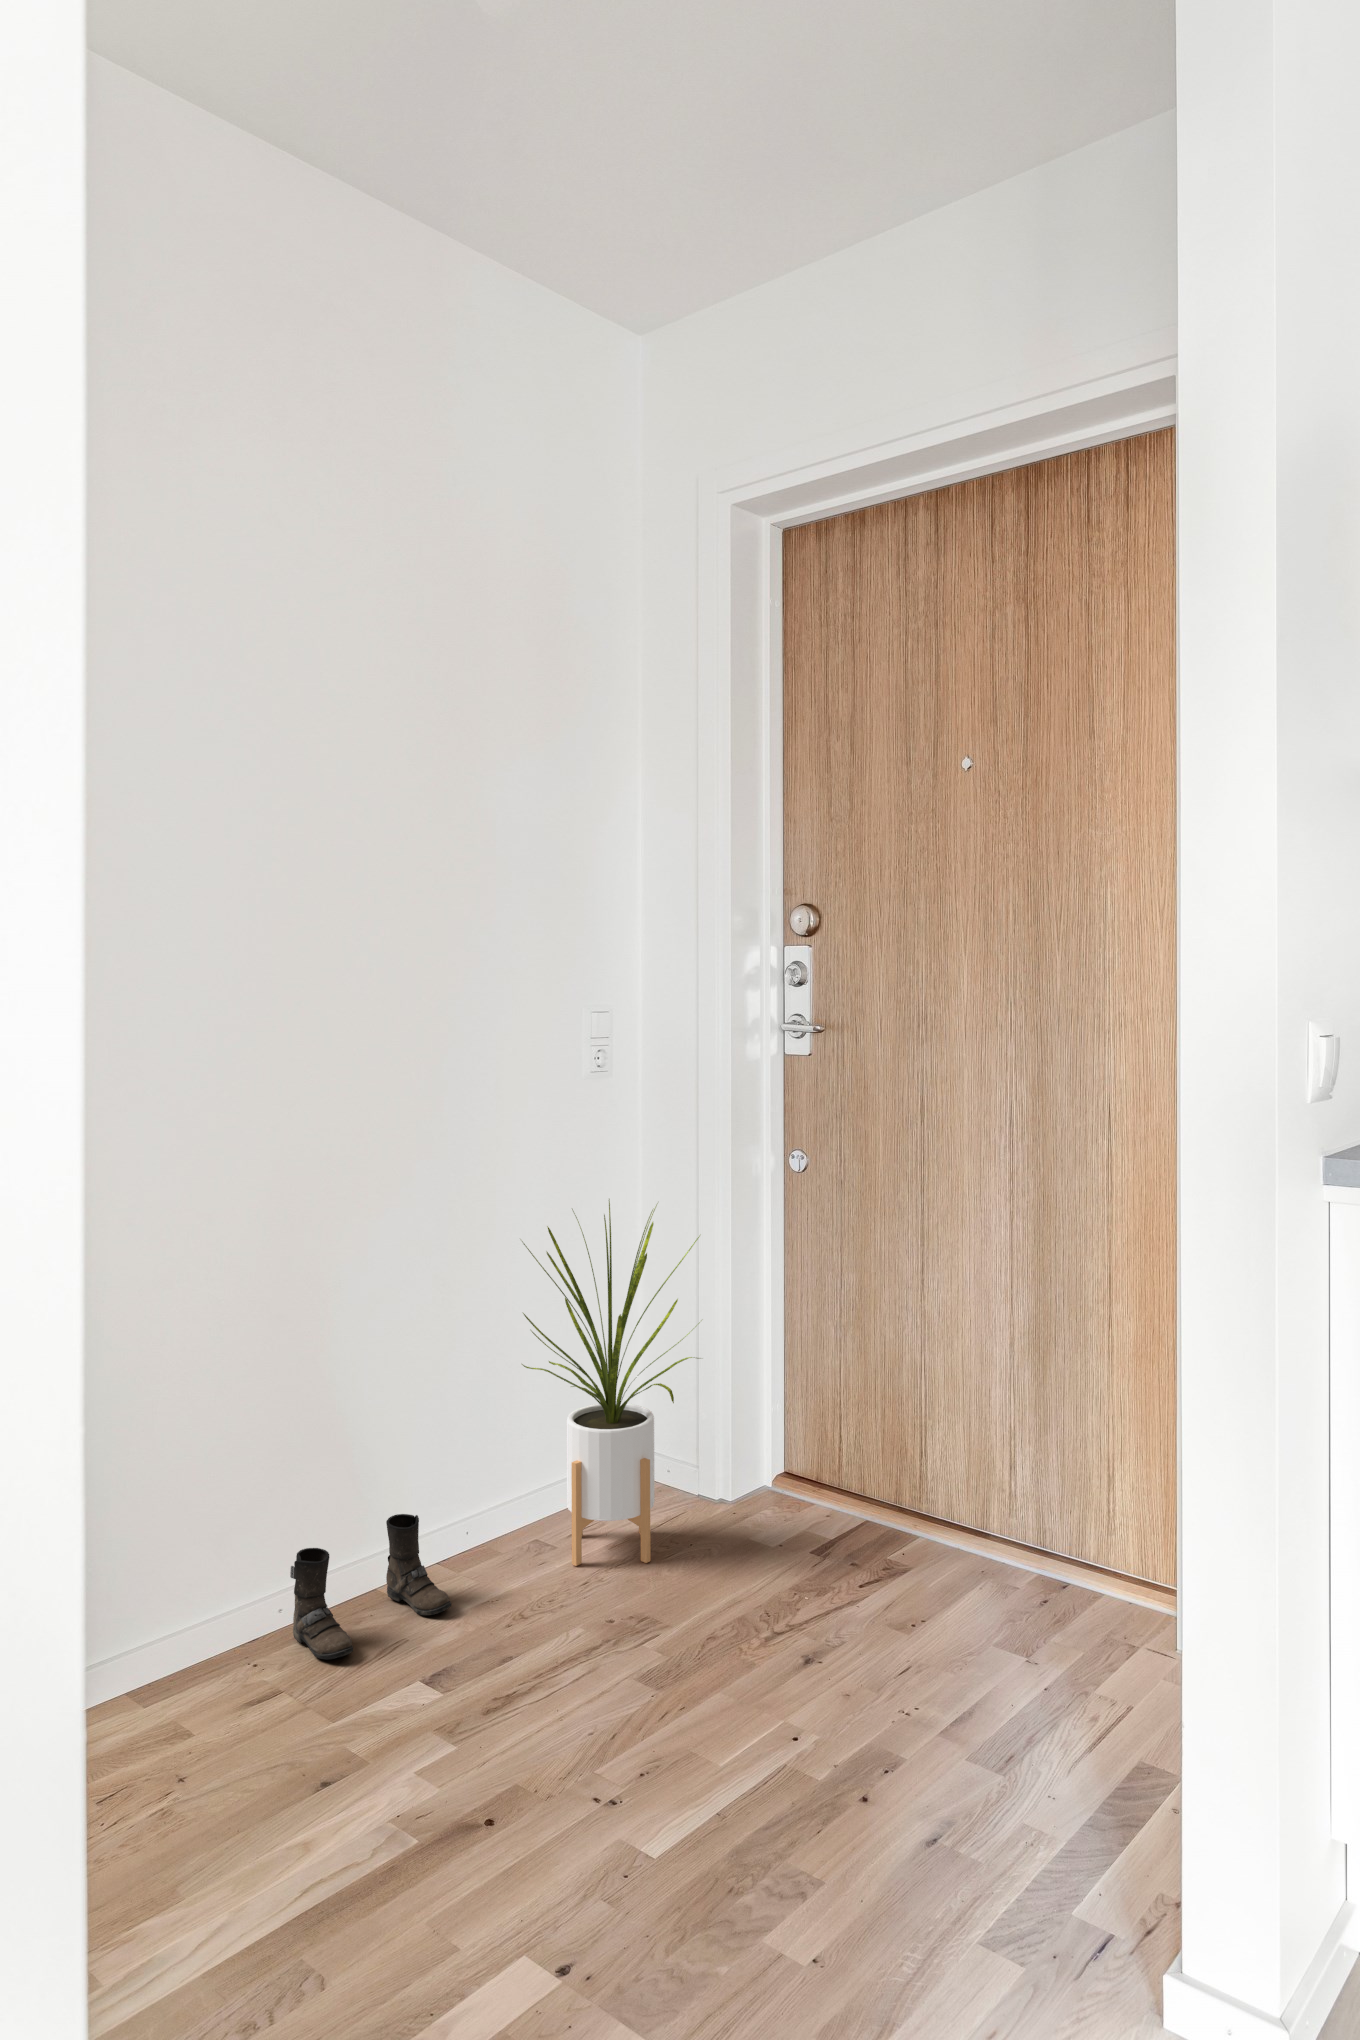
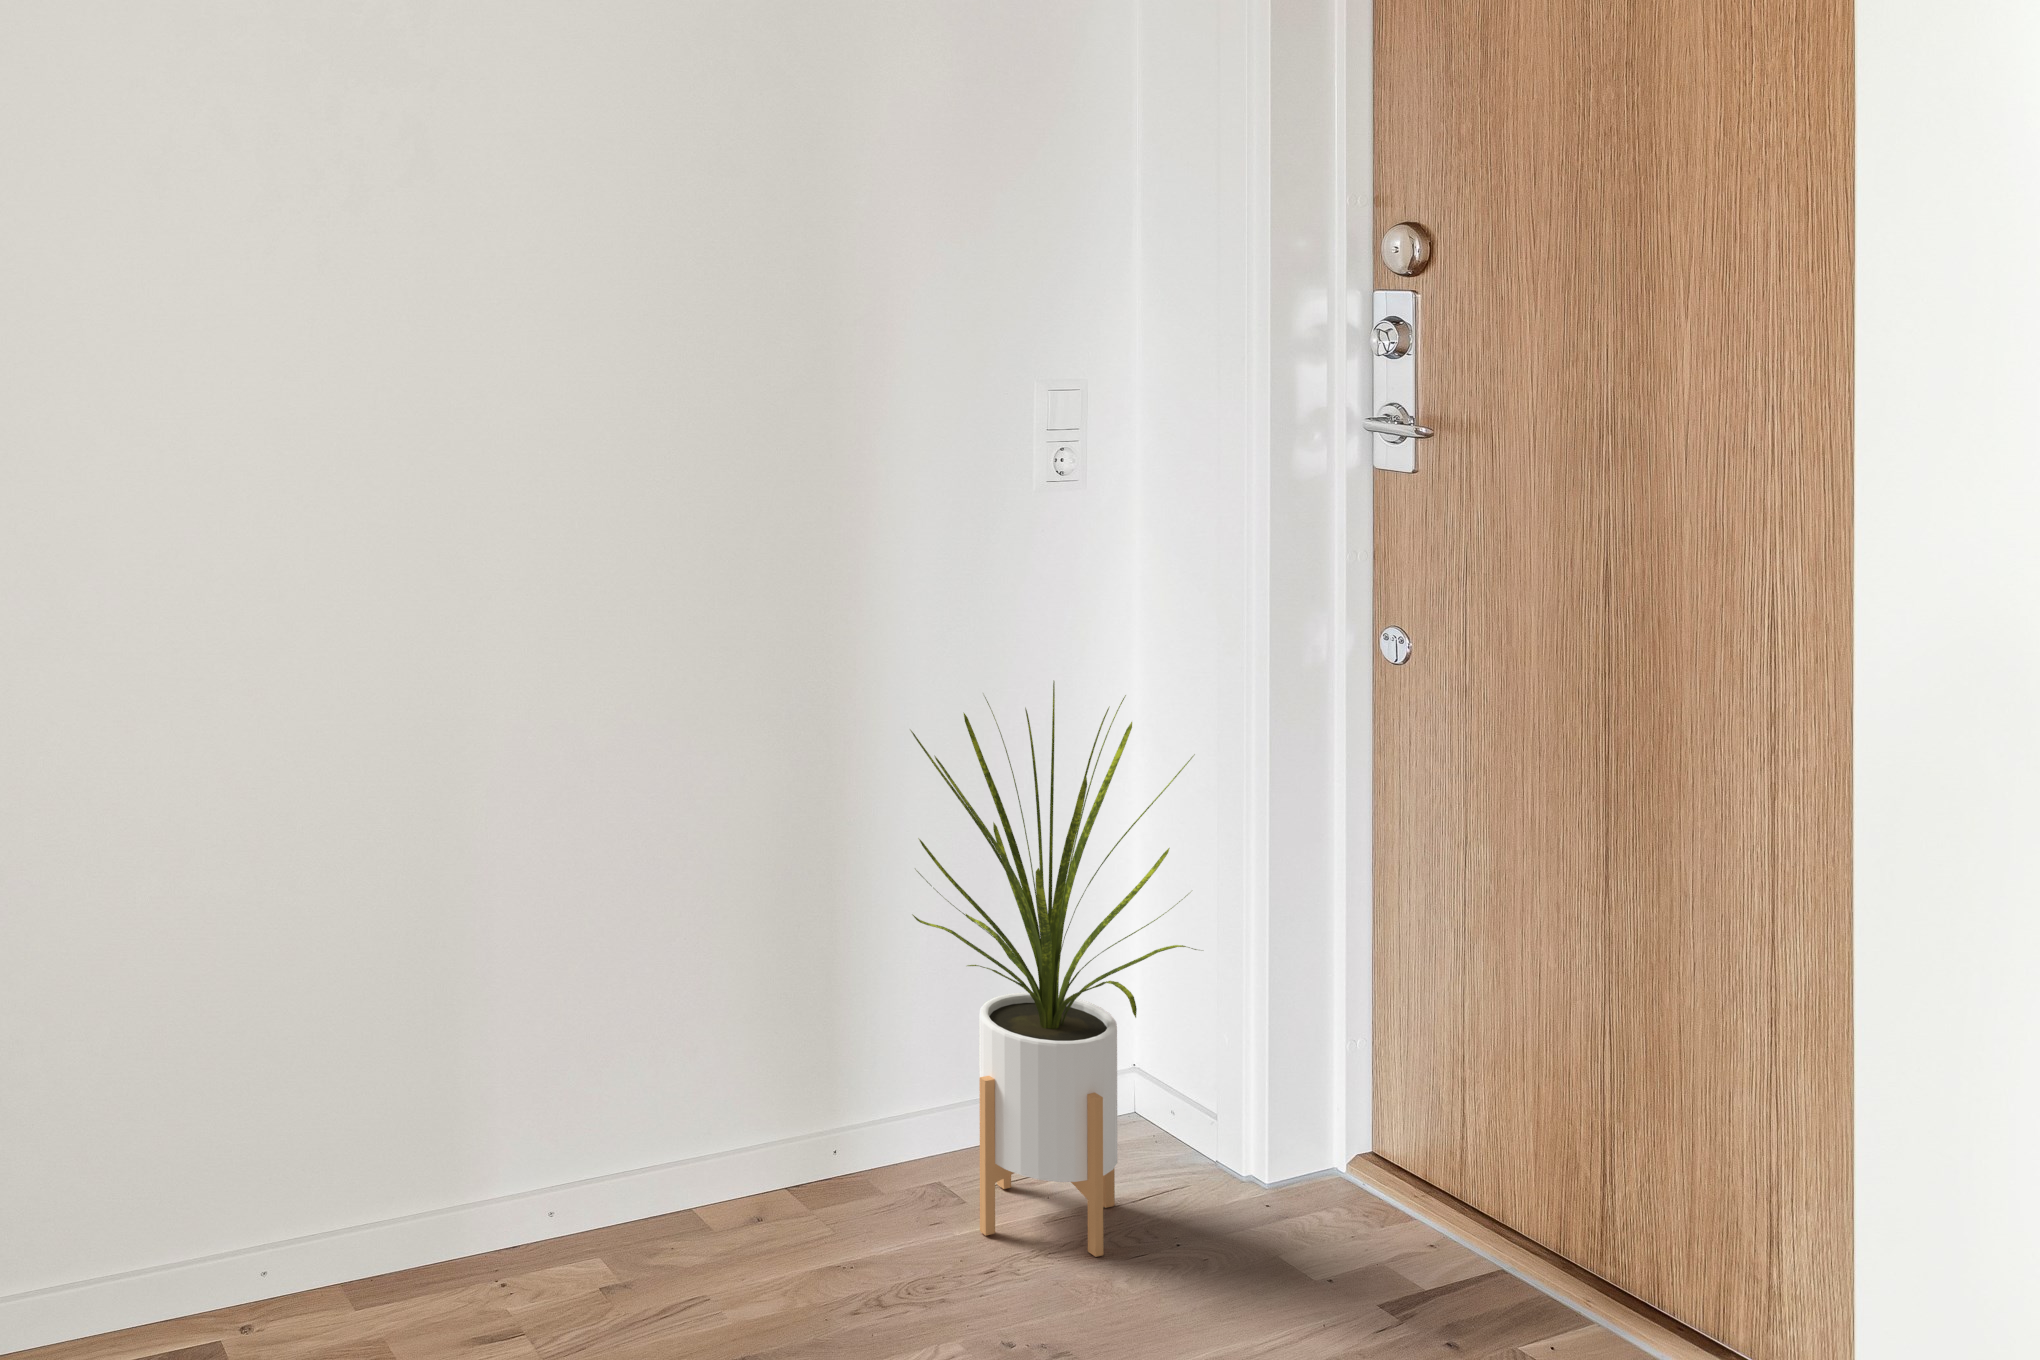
boots: present [290,1514,451,1660] -> none [561,1105,784,1296]

